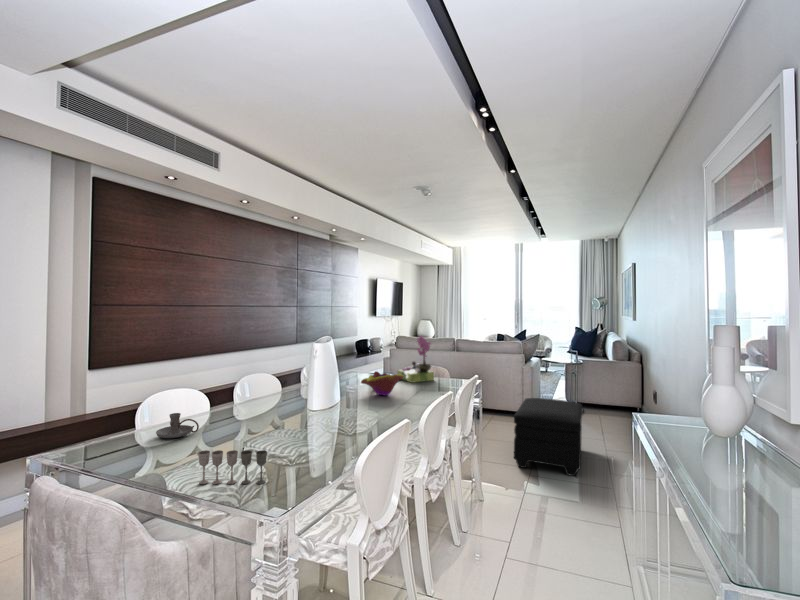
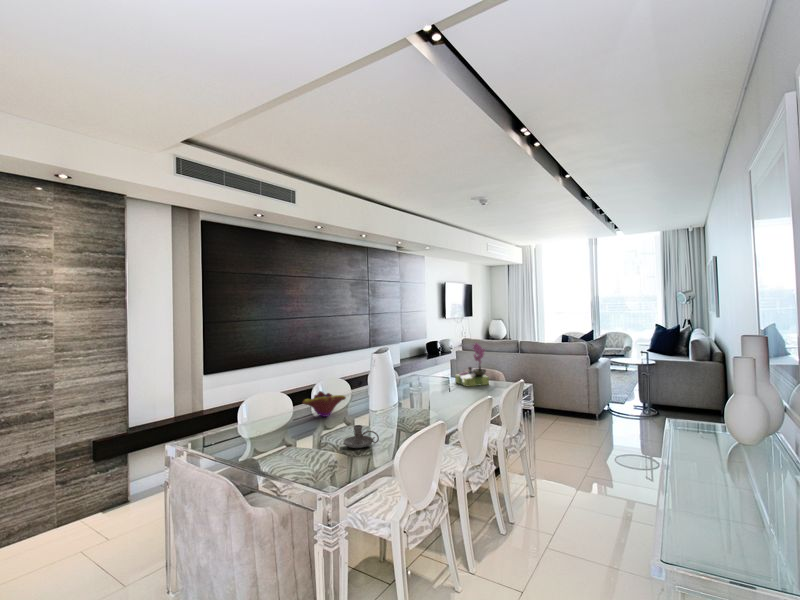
decorative bowl: present [361,371,404,395] -> present [303,391,346,417]
ottoman: present [514,398,582,476] -> none [569,401,646,479]
candle holder: present [156,413,199,438] -> present [344,425,379,448]
wine glass: present [198,450,267,484] -> none [282,443,330,470]

